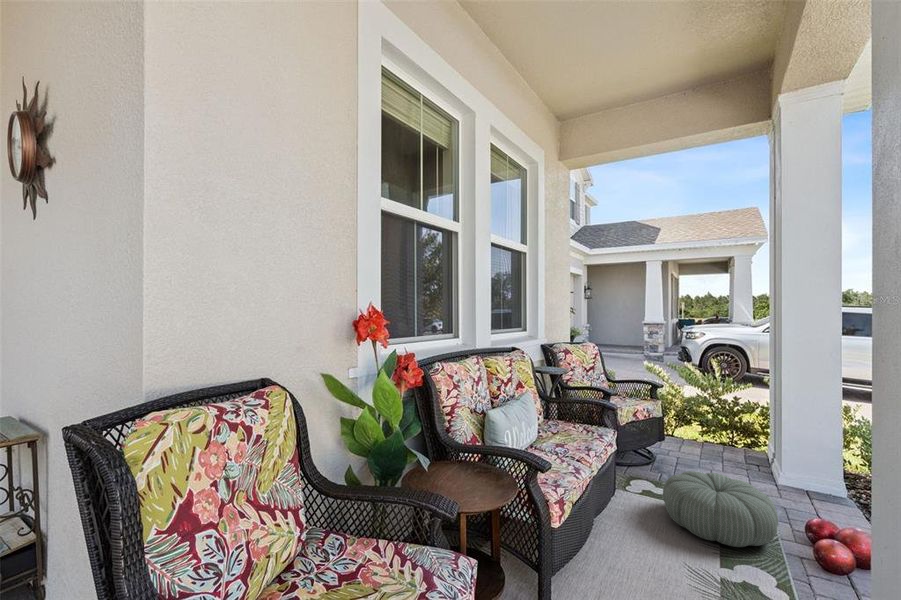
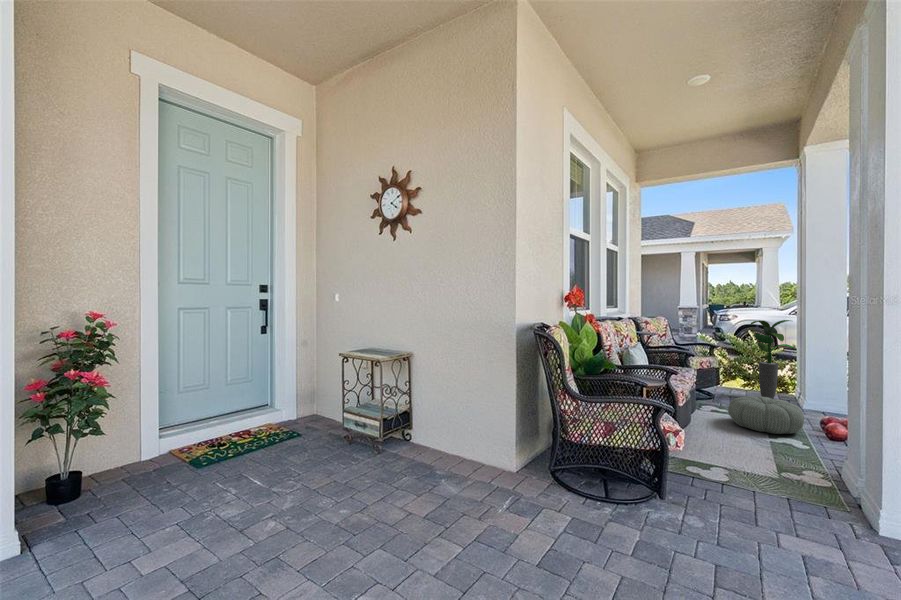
potted plant: none [705,348,764,459] -> present [751,320,793,399]

